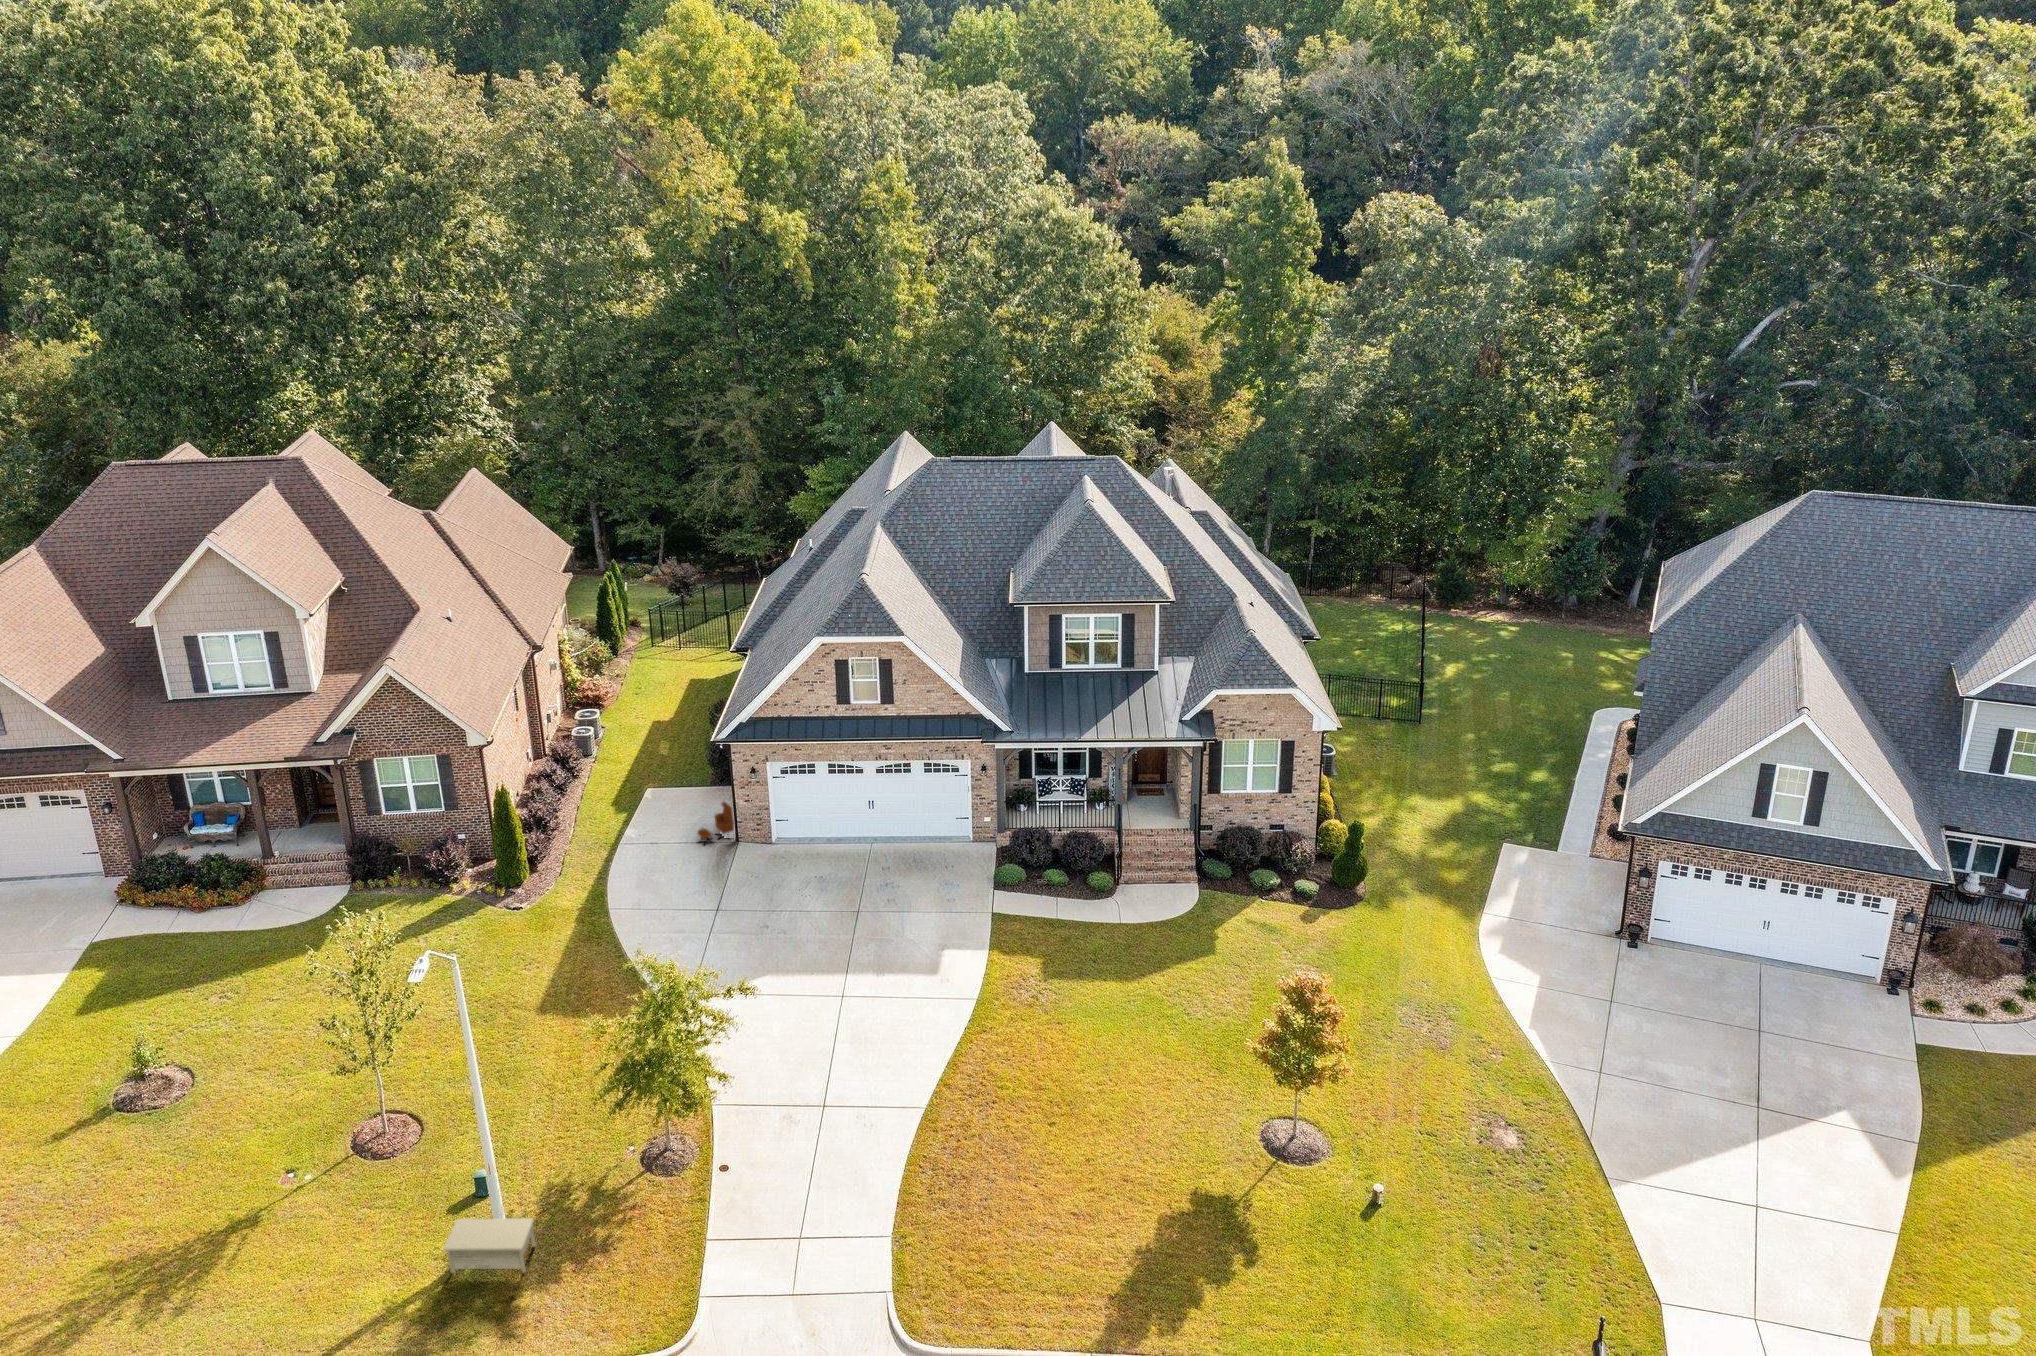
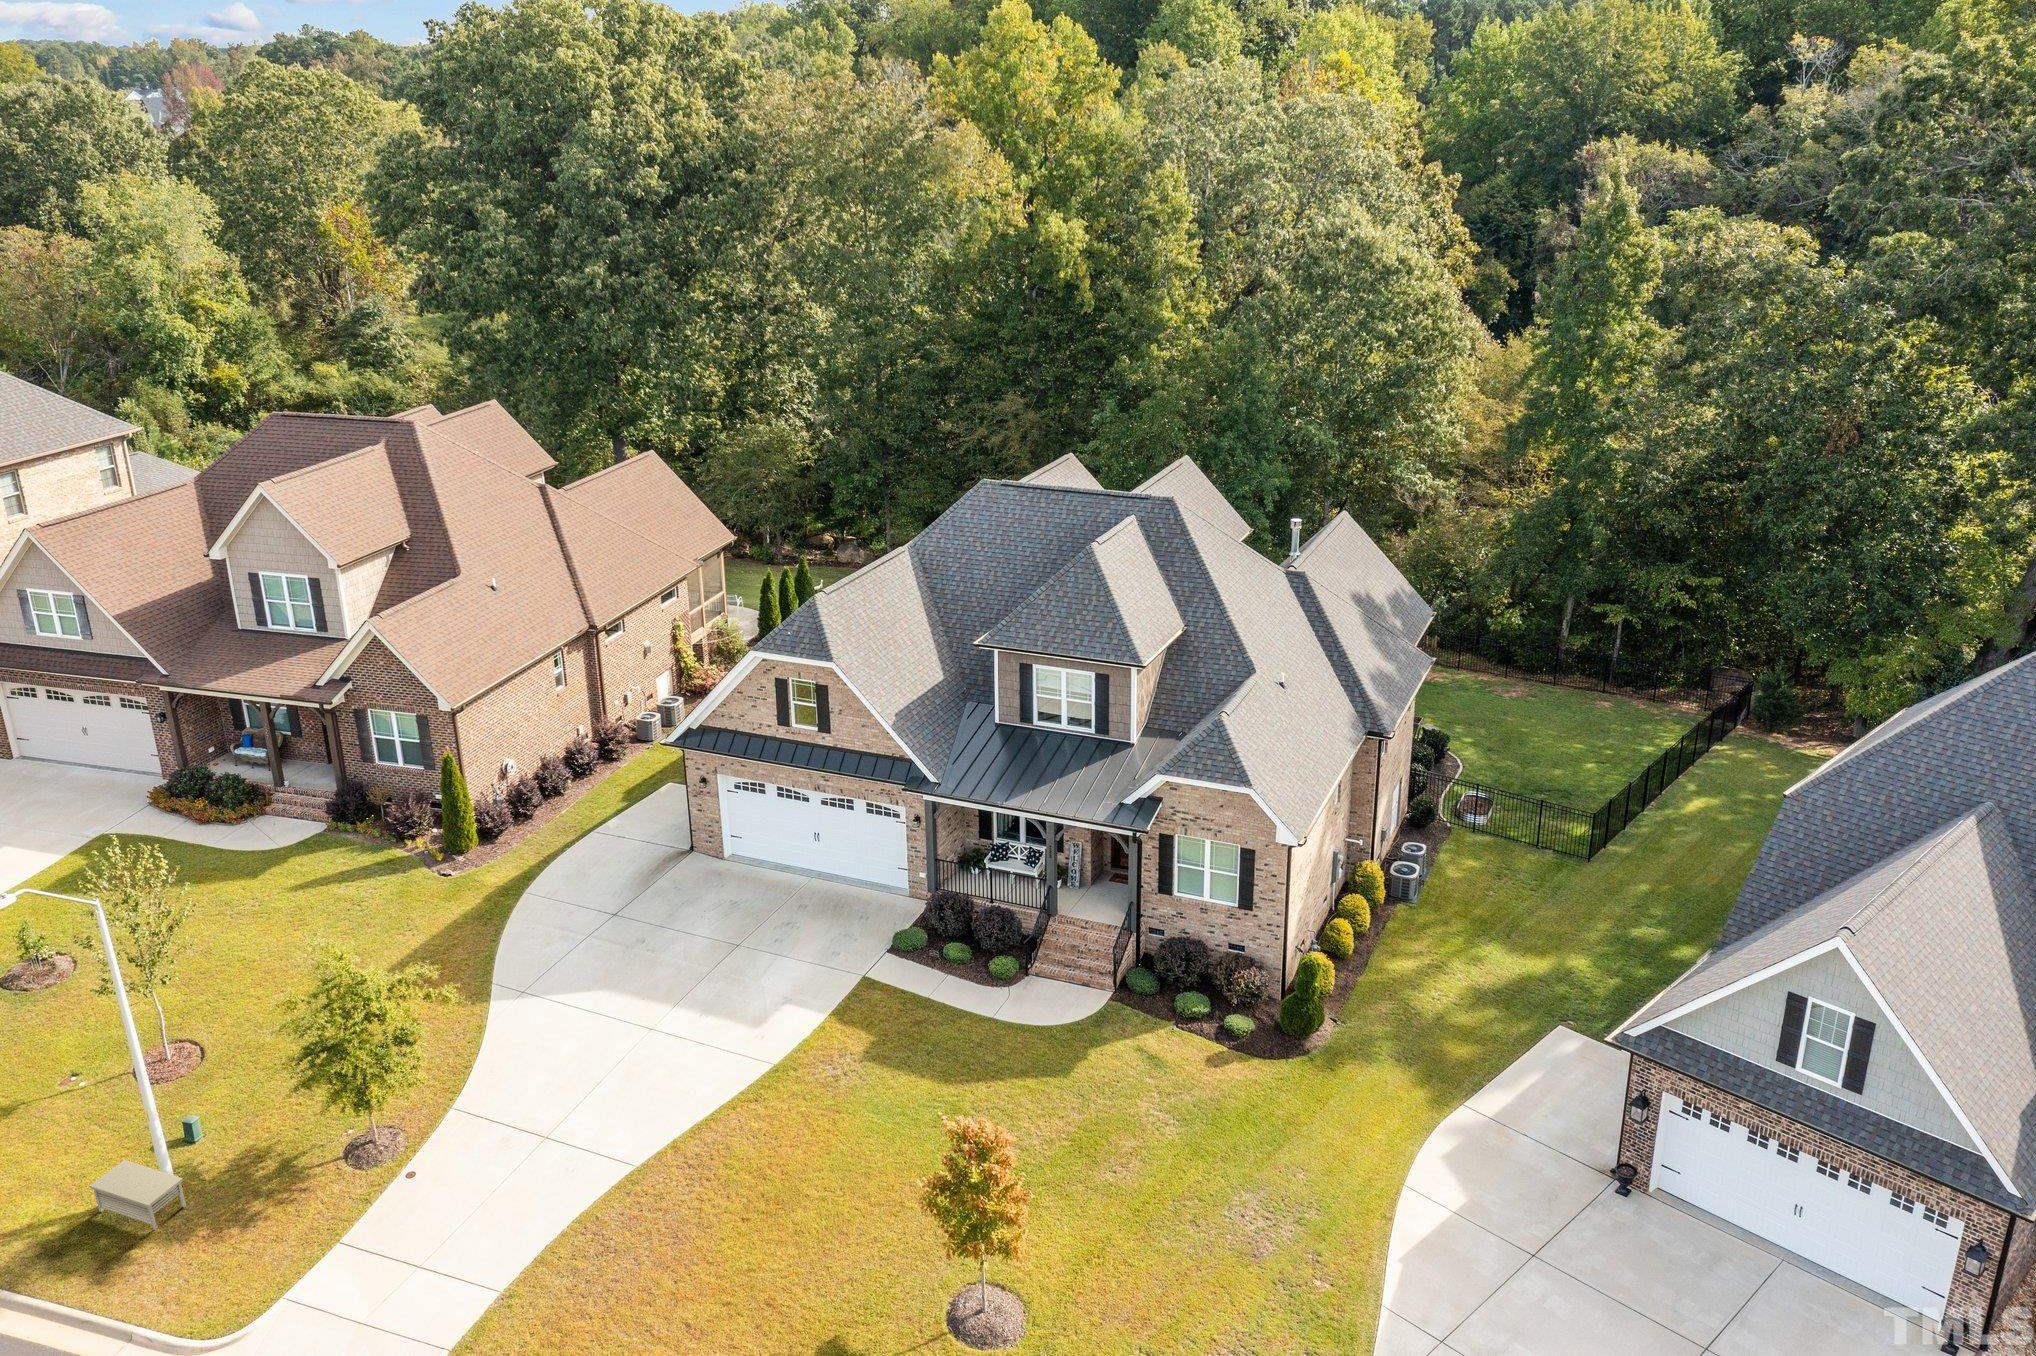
lounge chair: present [698,802,734,842] -> none [653,807,695,849]

